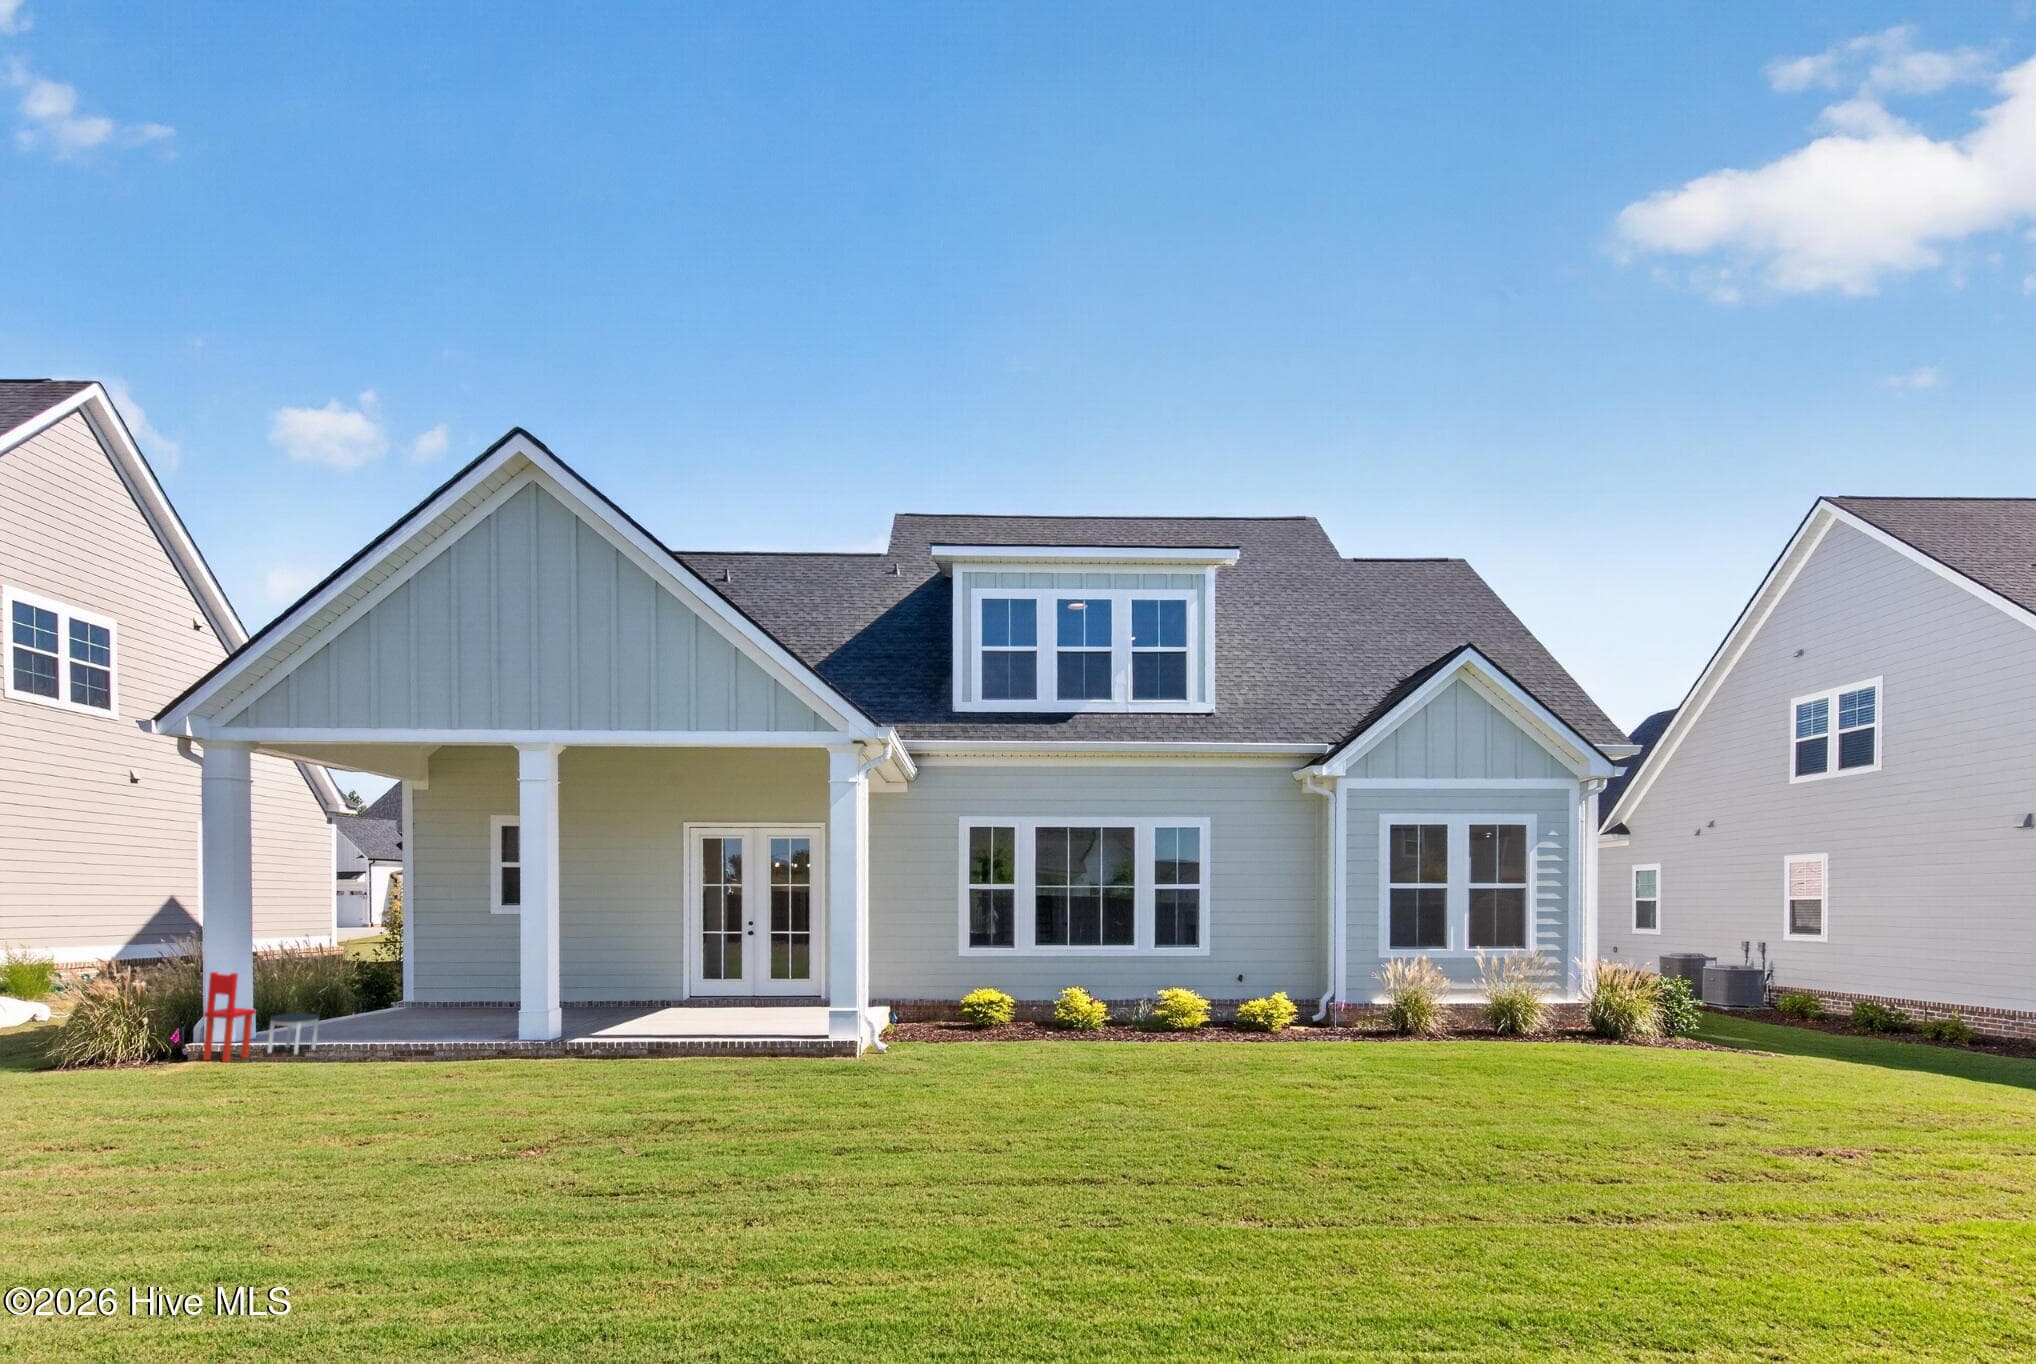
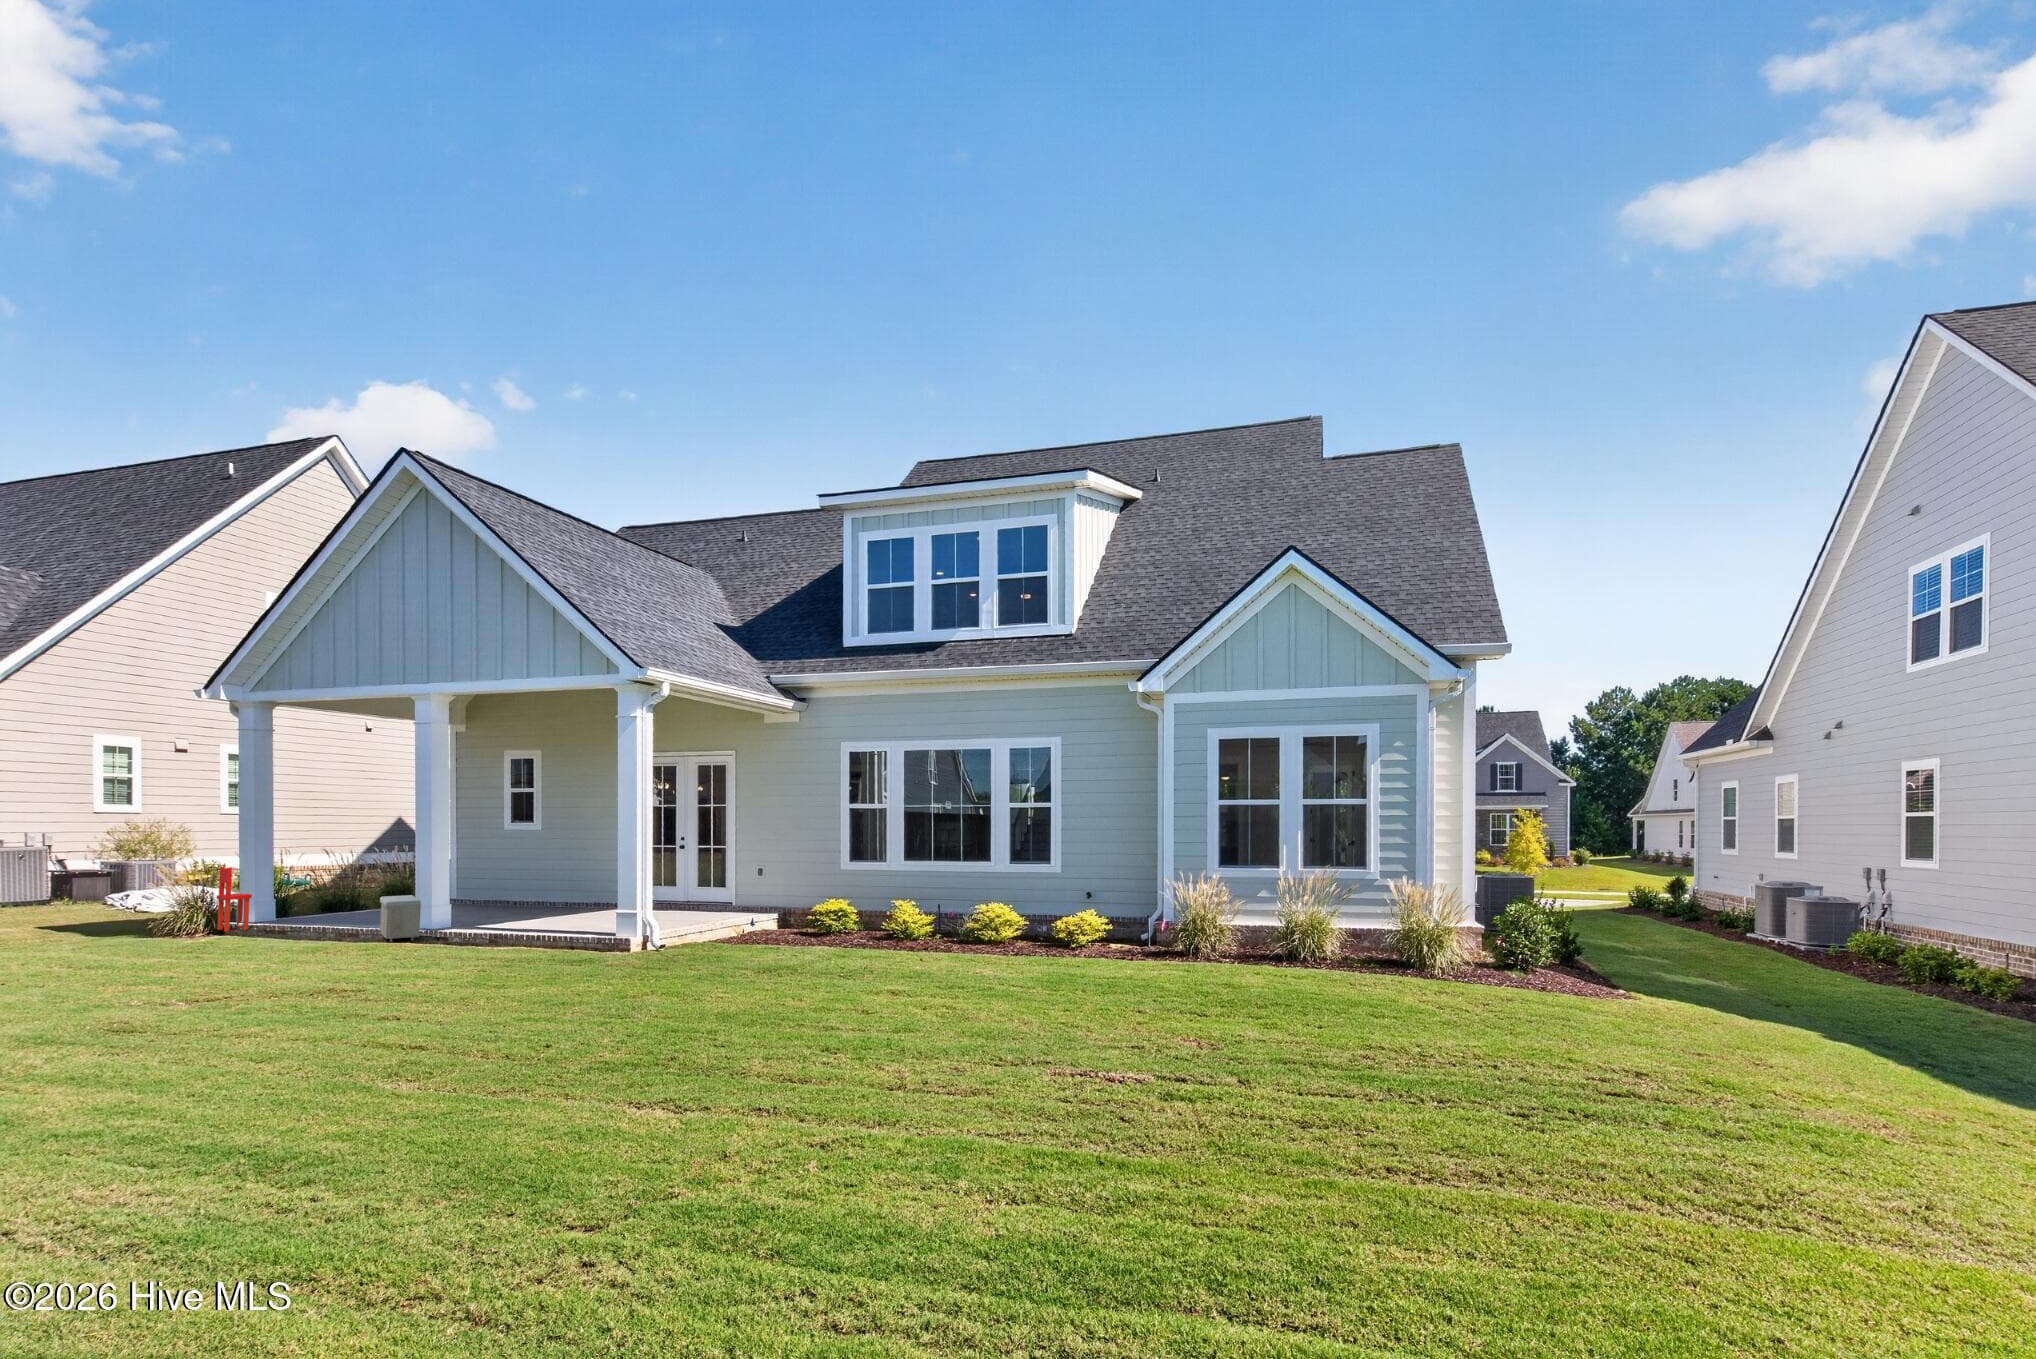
storage bench: none [494,1003,571,1065] -> present [380,895,421,942]
round table: present [267,1013,320,1054] -> none [268,900,307,929]

